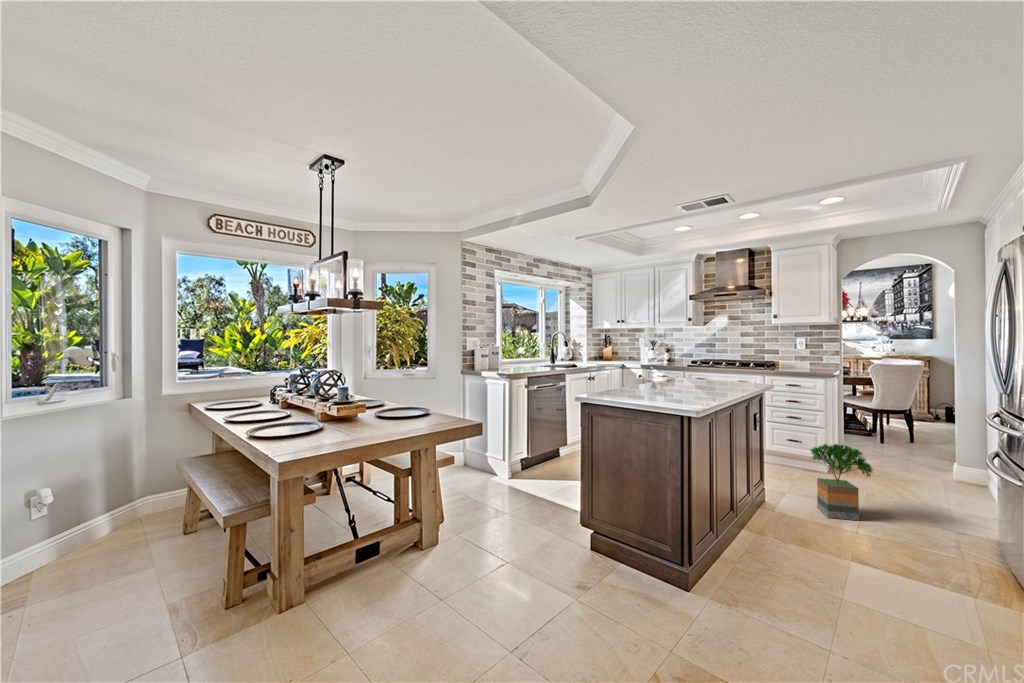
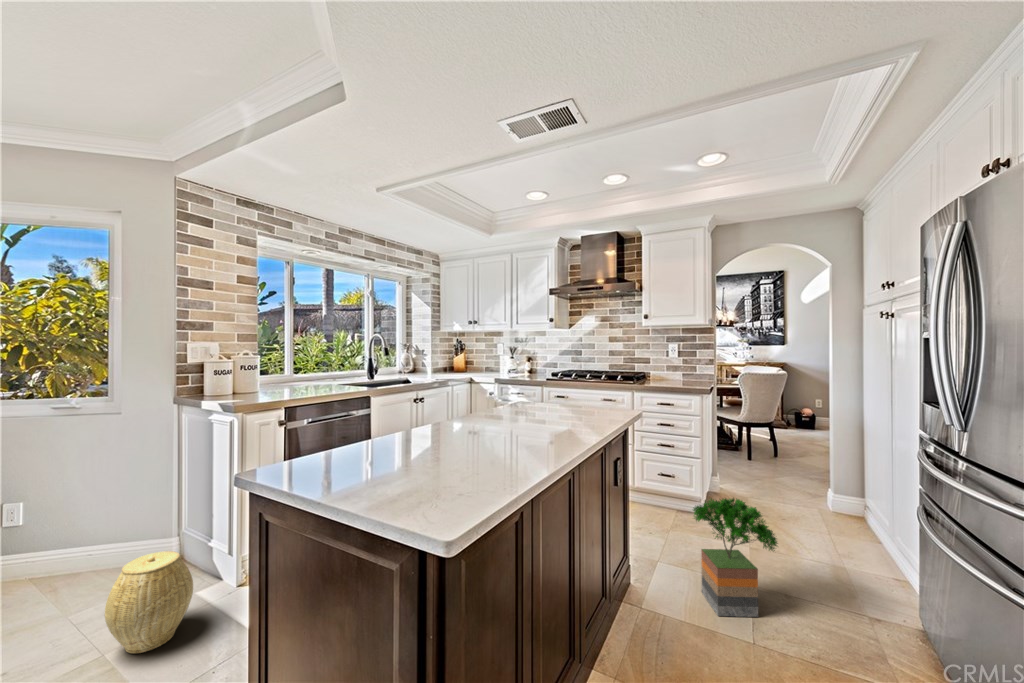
woven basket: none [464,452,499,500] -> present [105,551,193,653]

